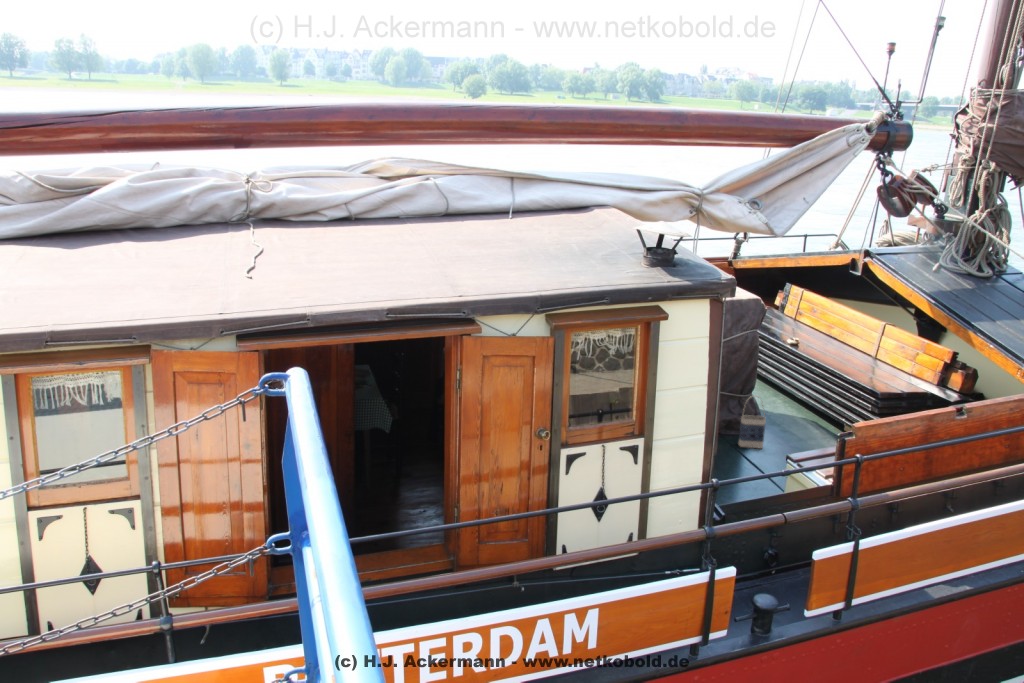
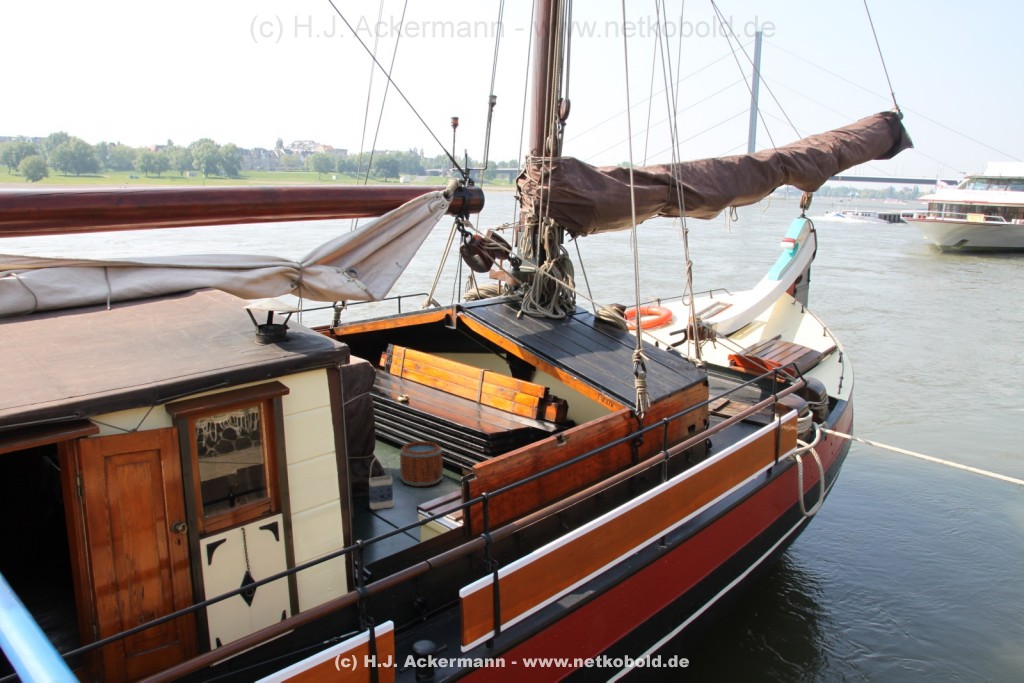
bucket: none [776,385,825,433] -> present [400,441,443,487]

